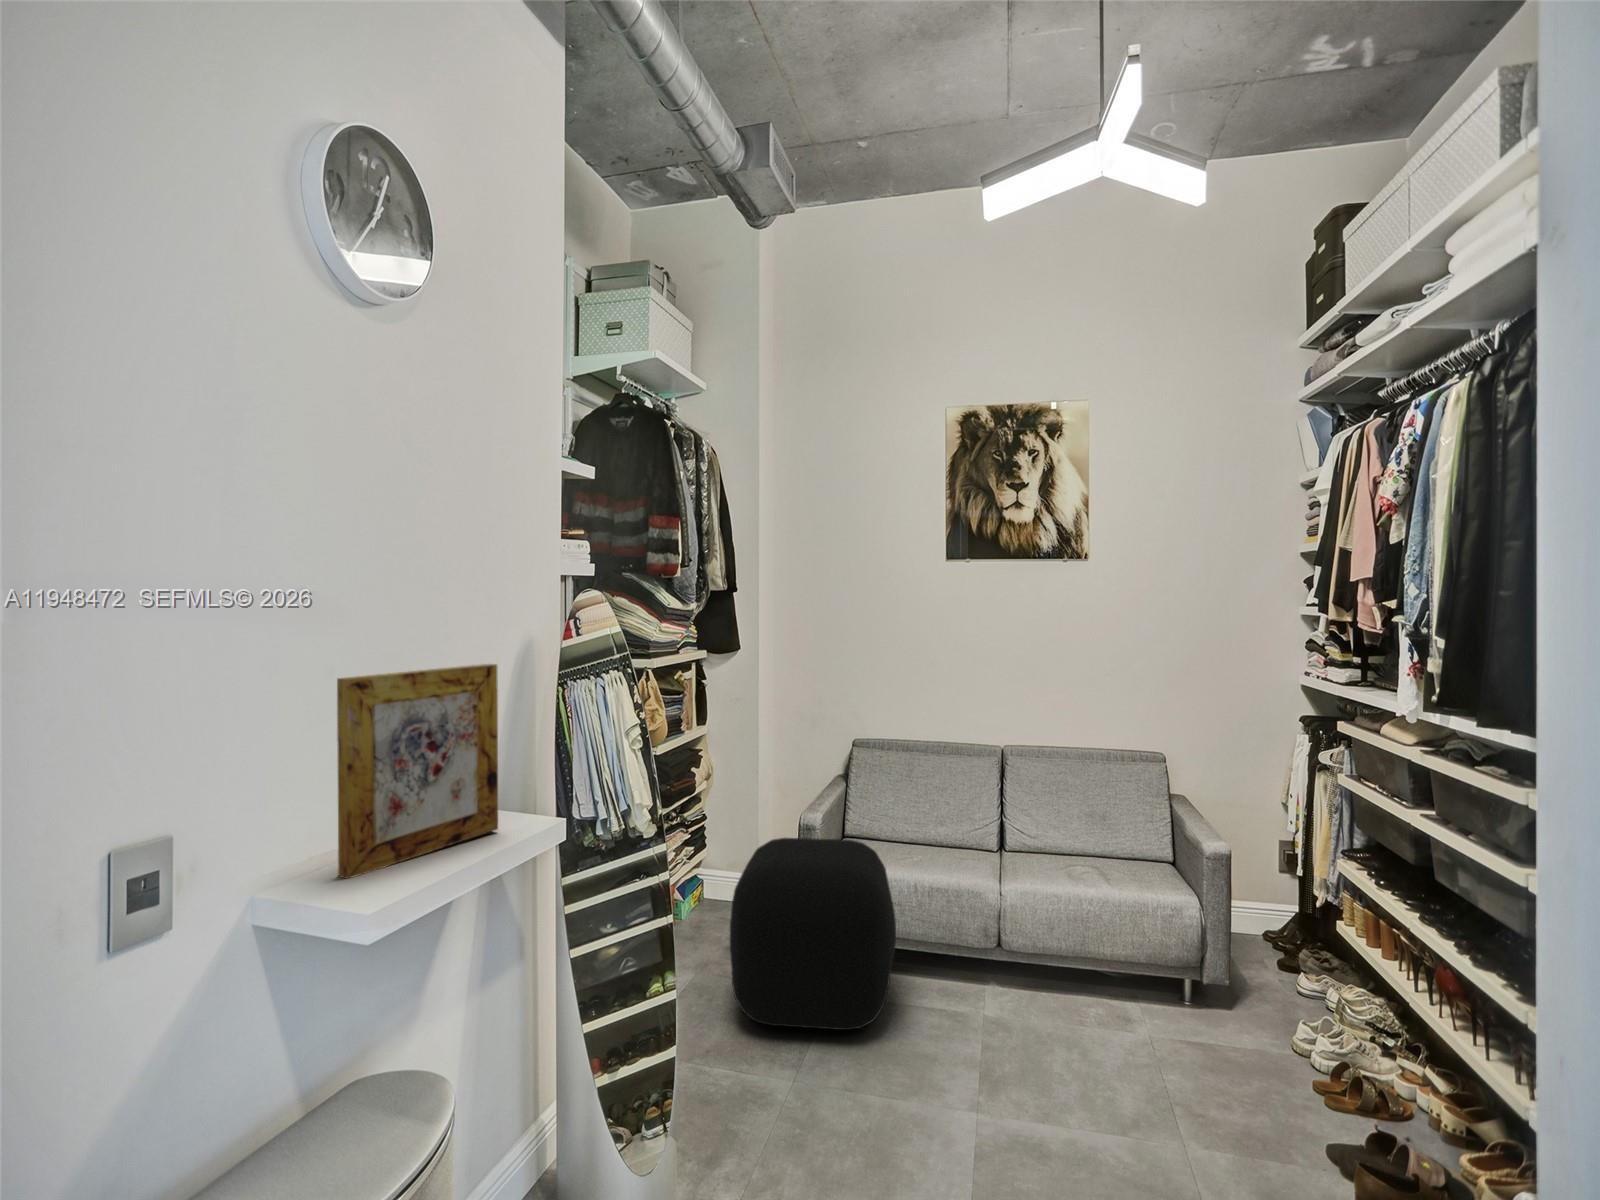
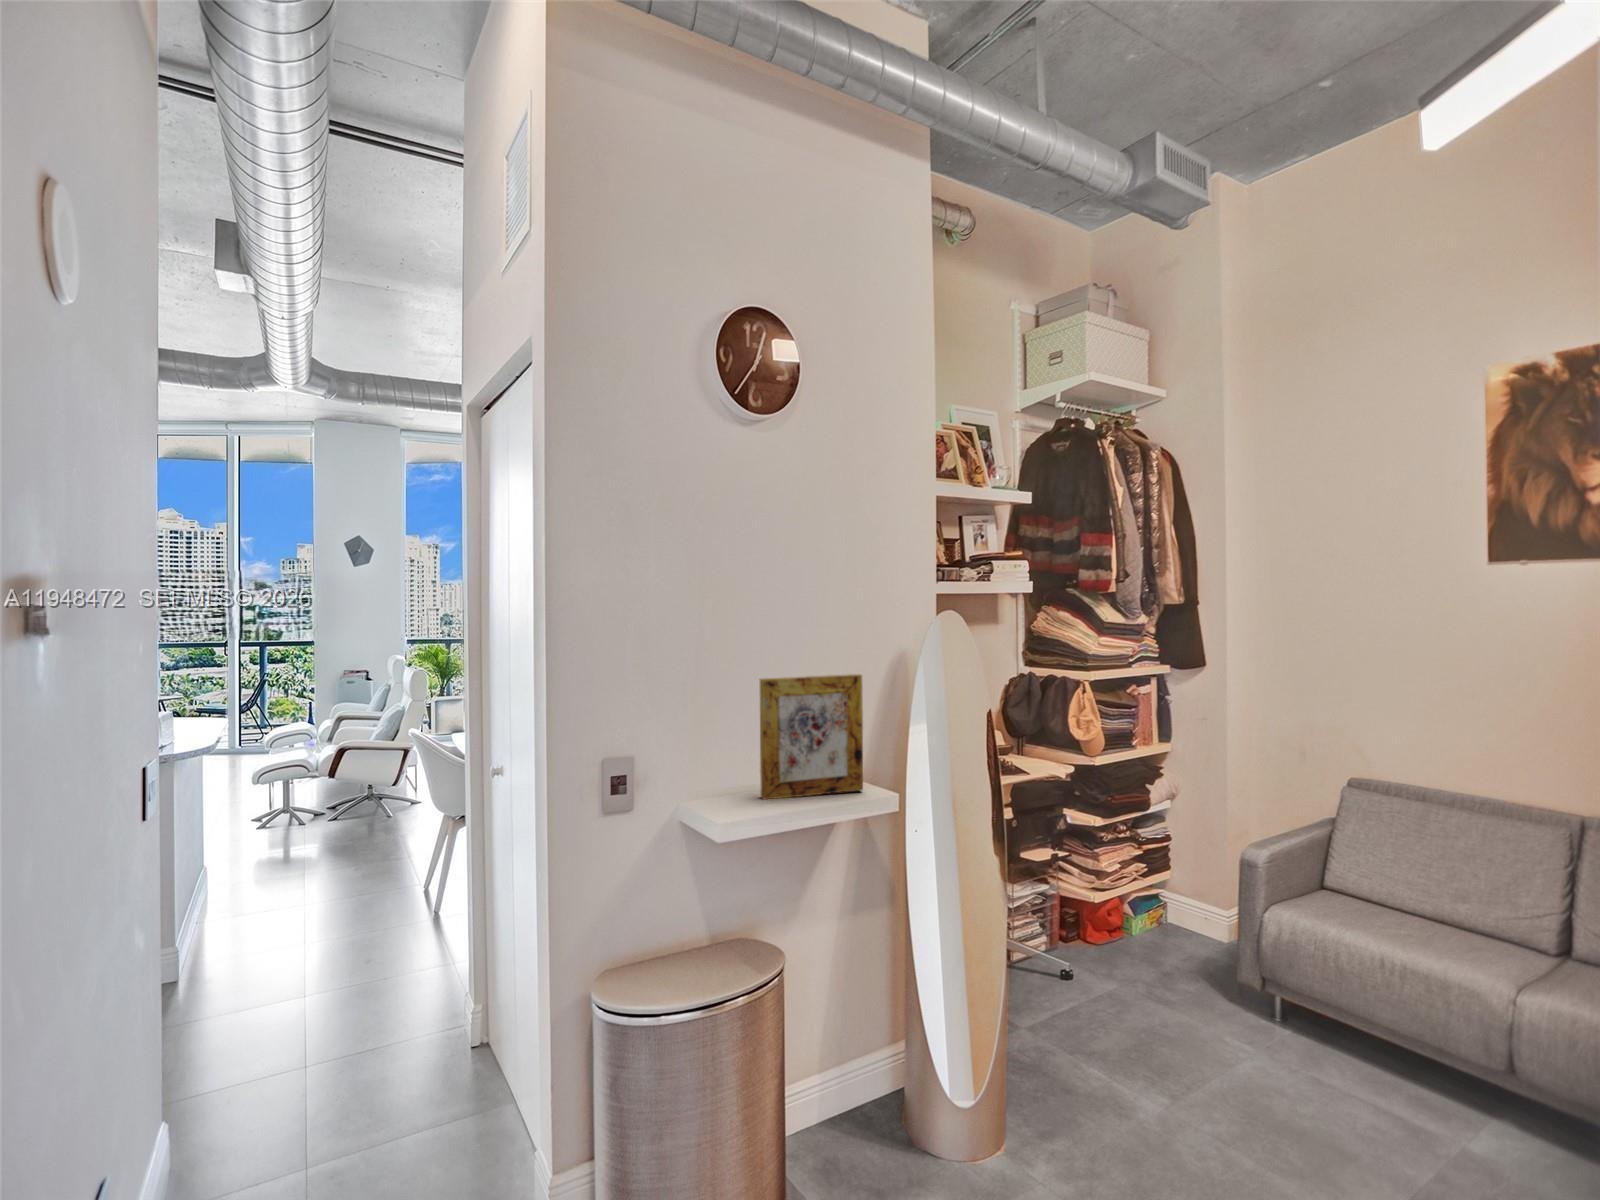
ottoman: present [730,838,896,1030] -> none [1133,870,1340,1090]

